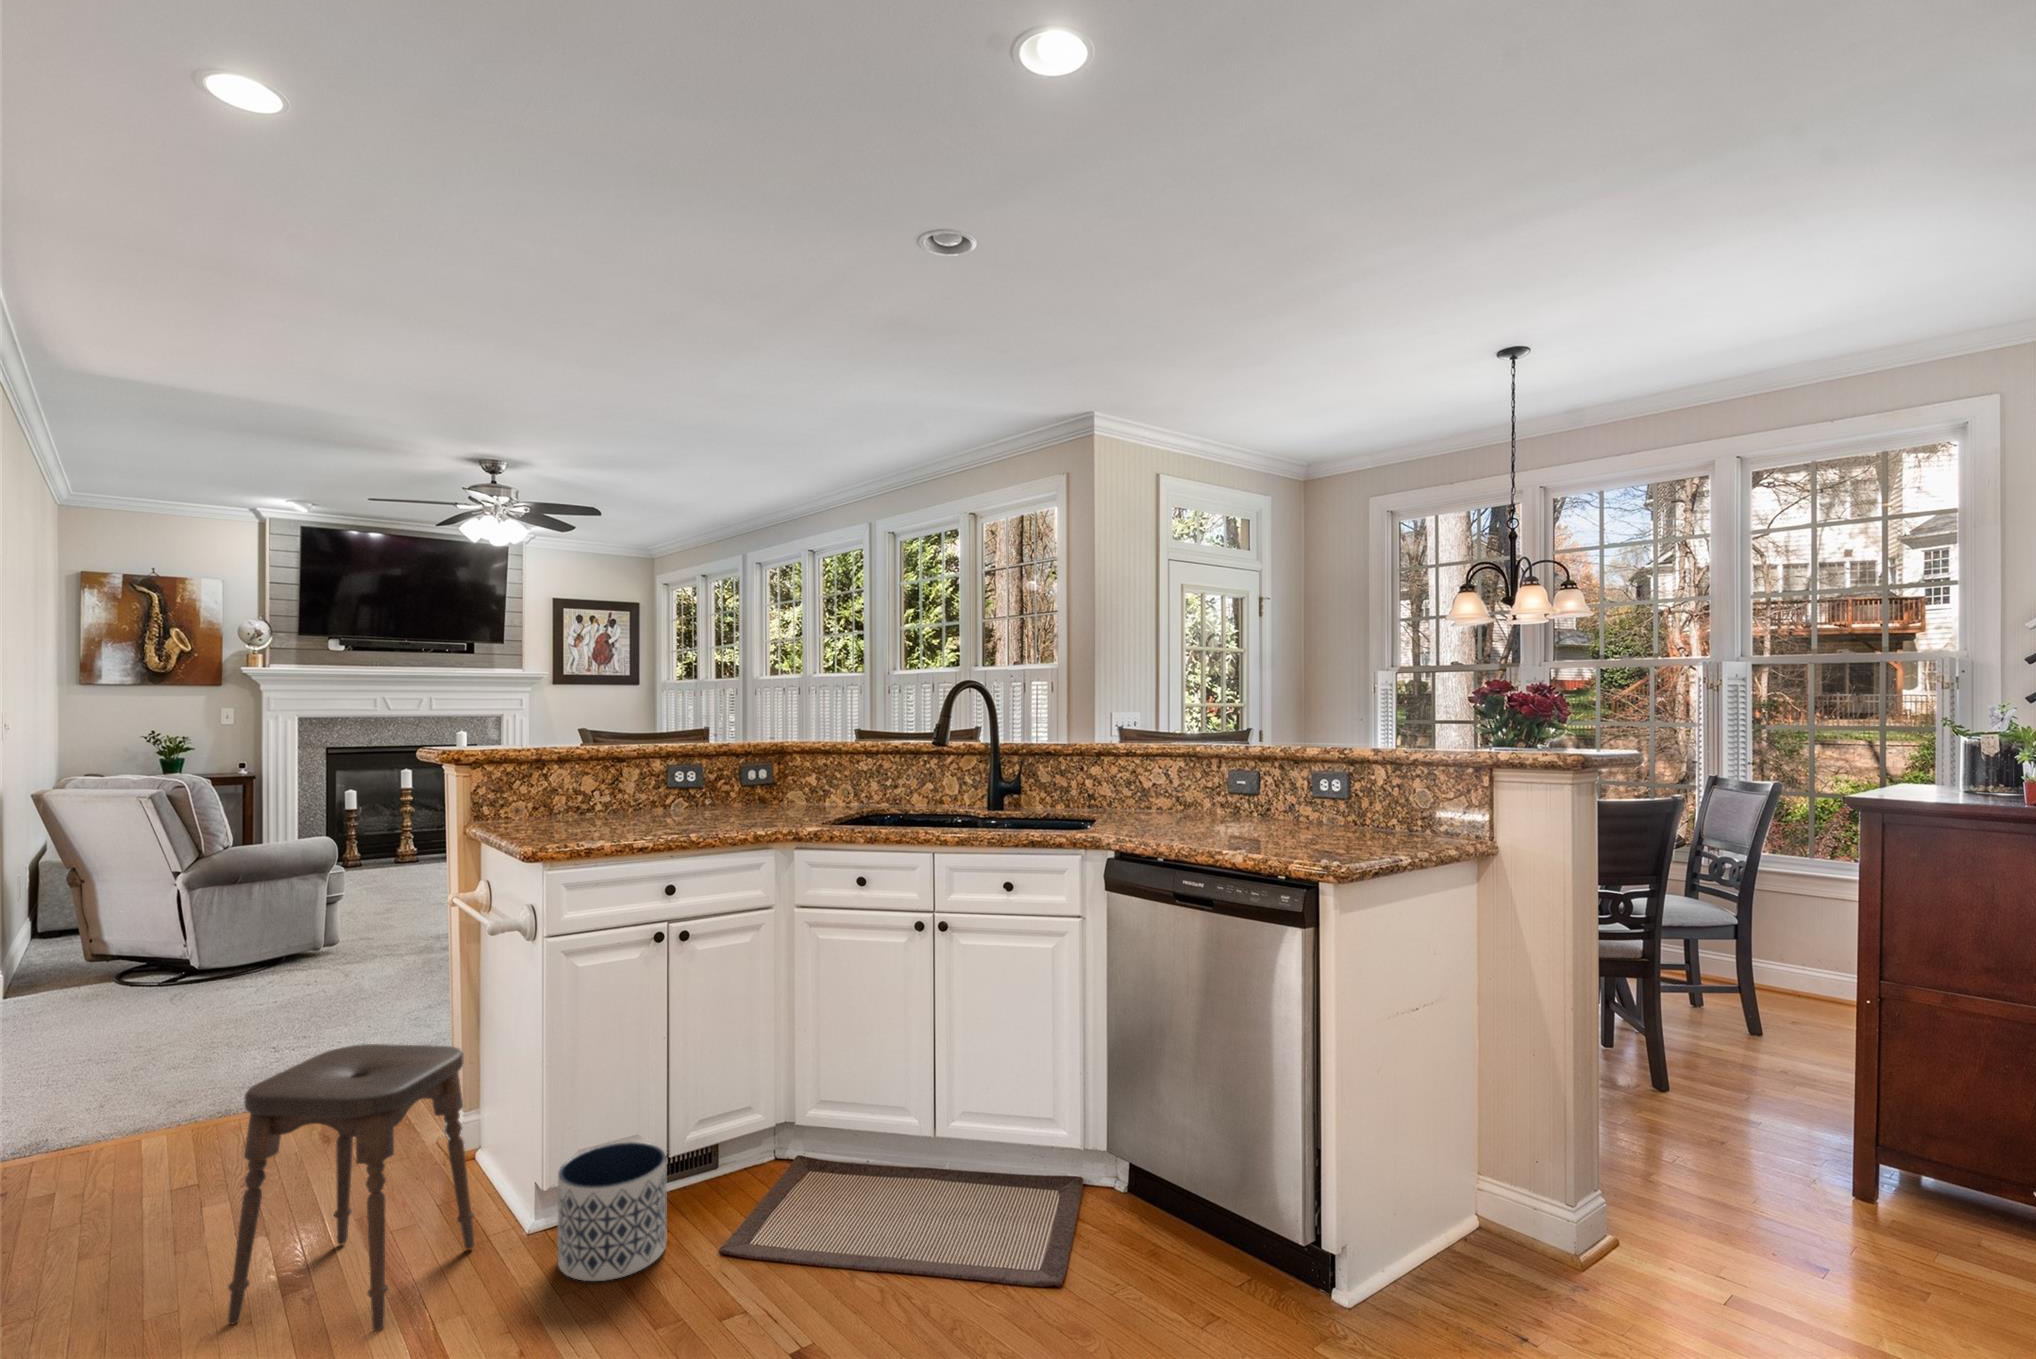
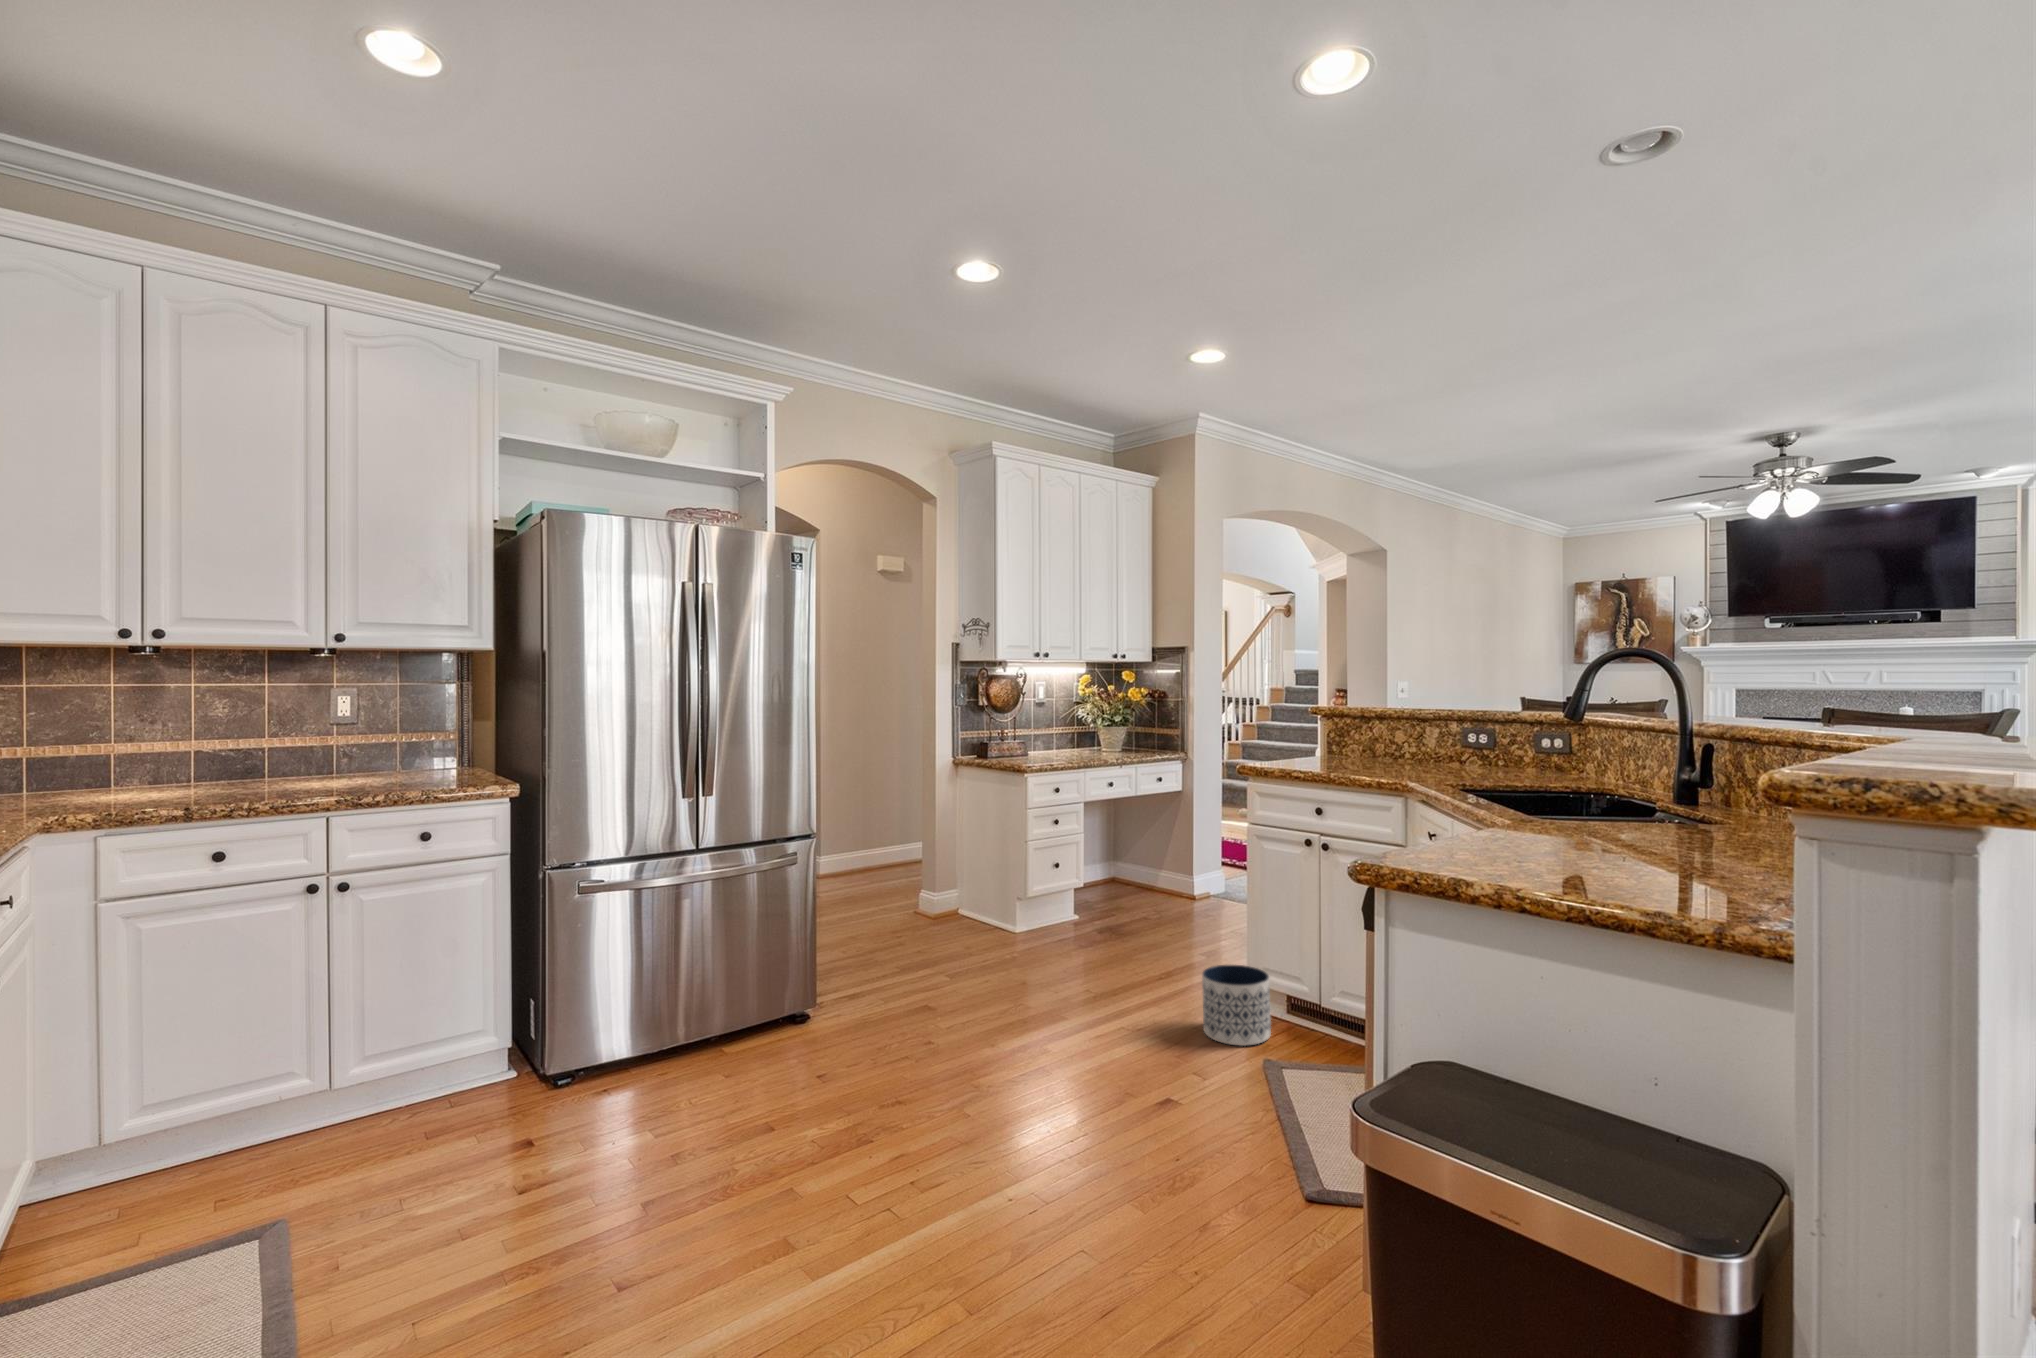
stool: present [228,1044,474,1331] -> none [1130,865,1223,1000]

